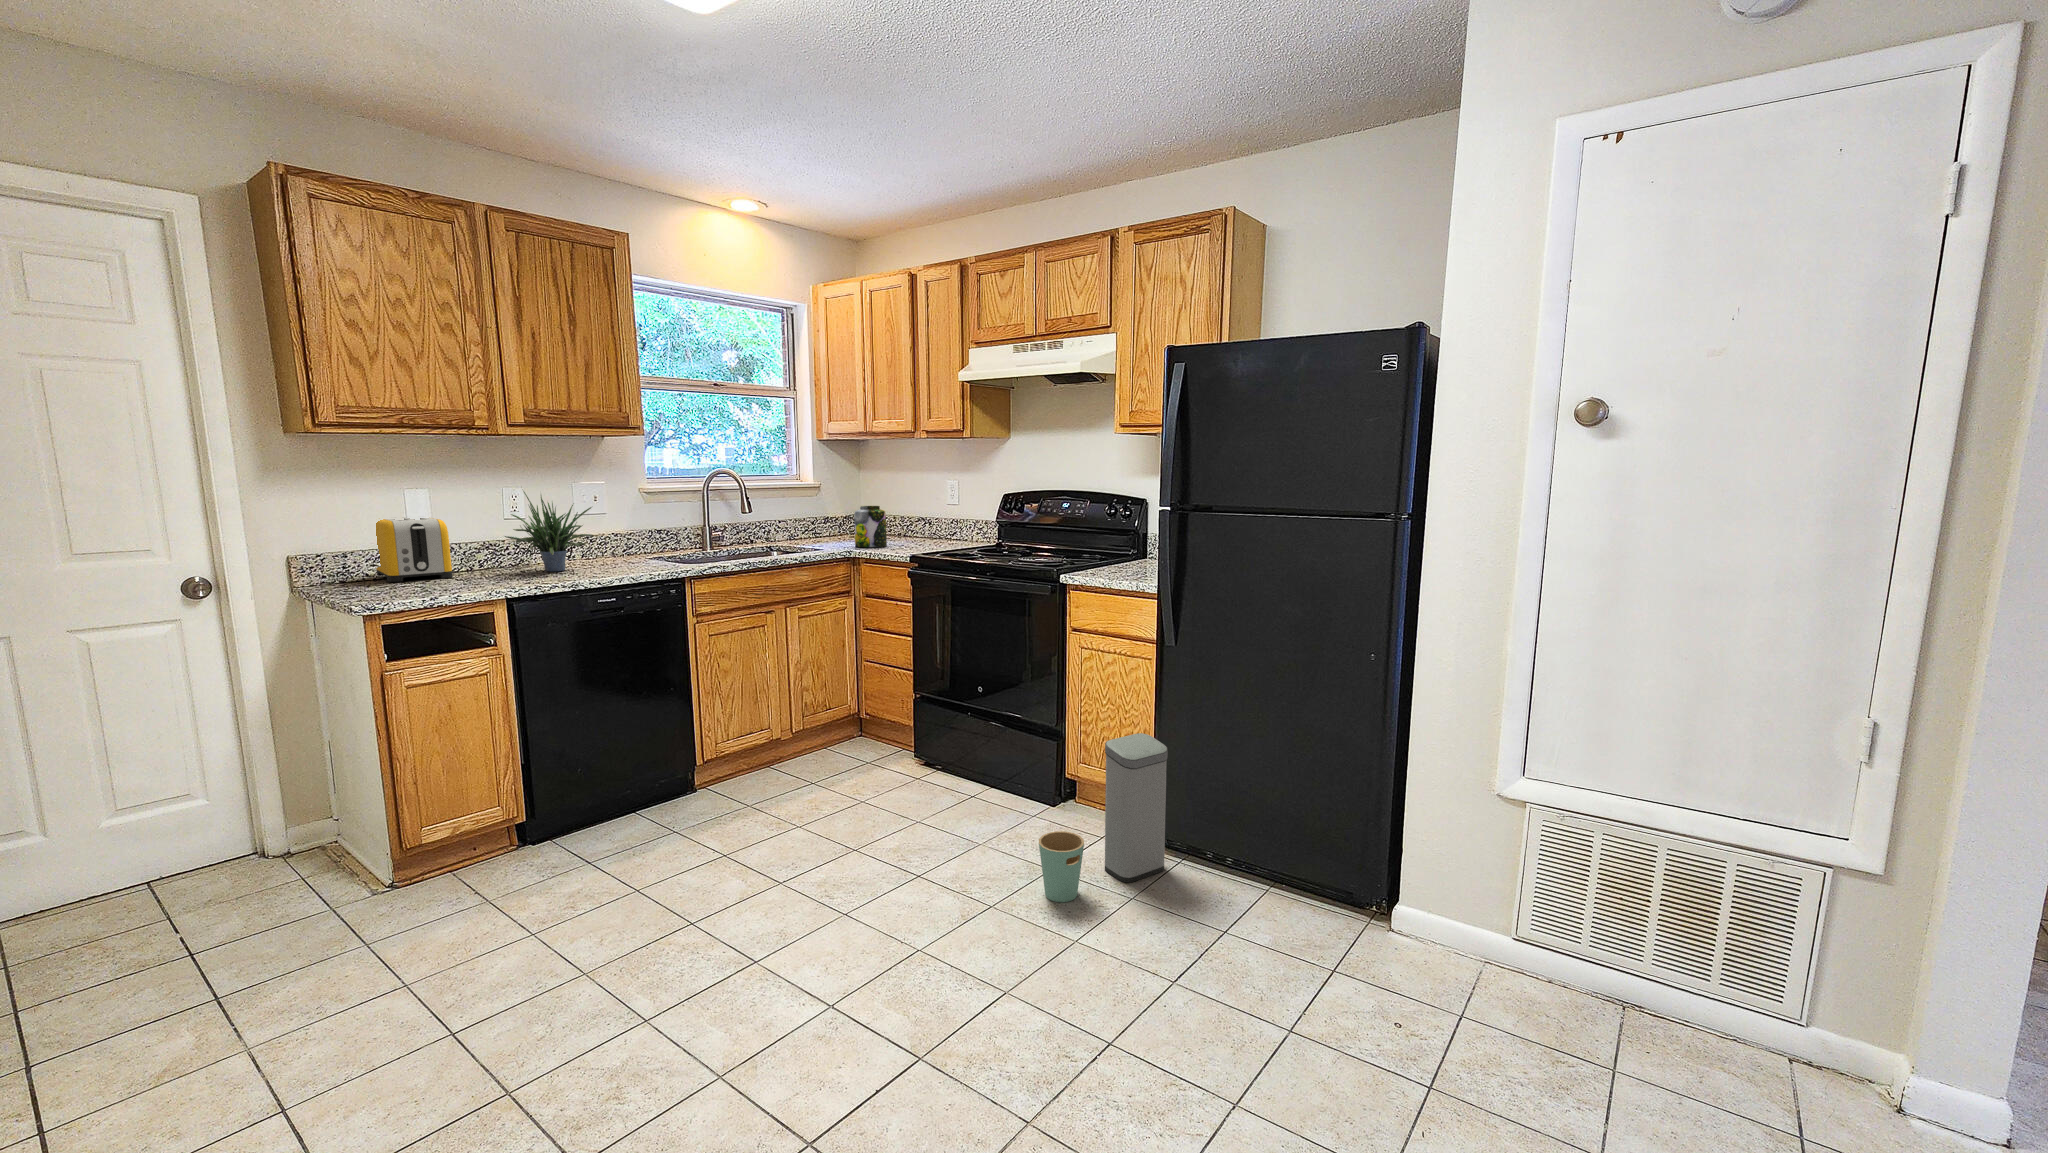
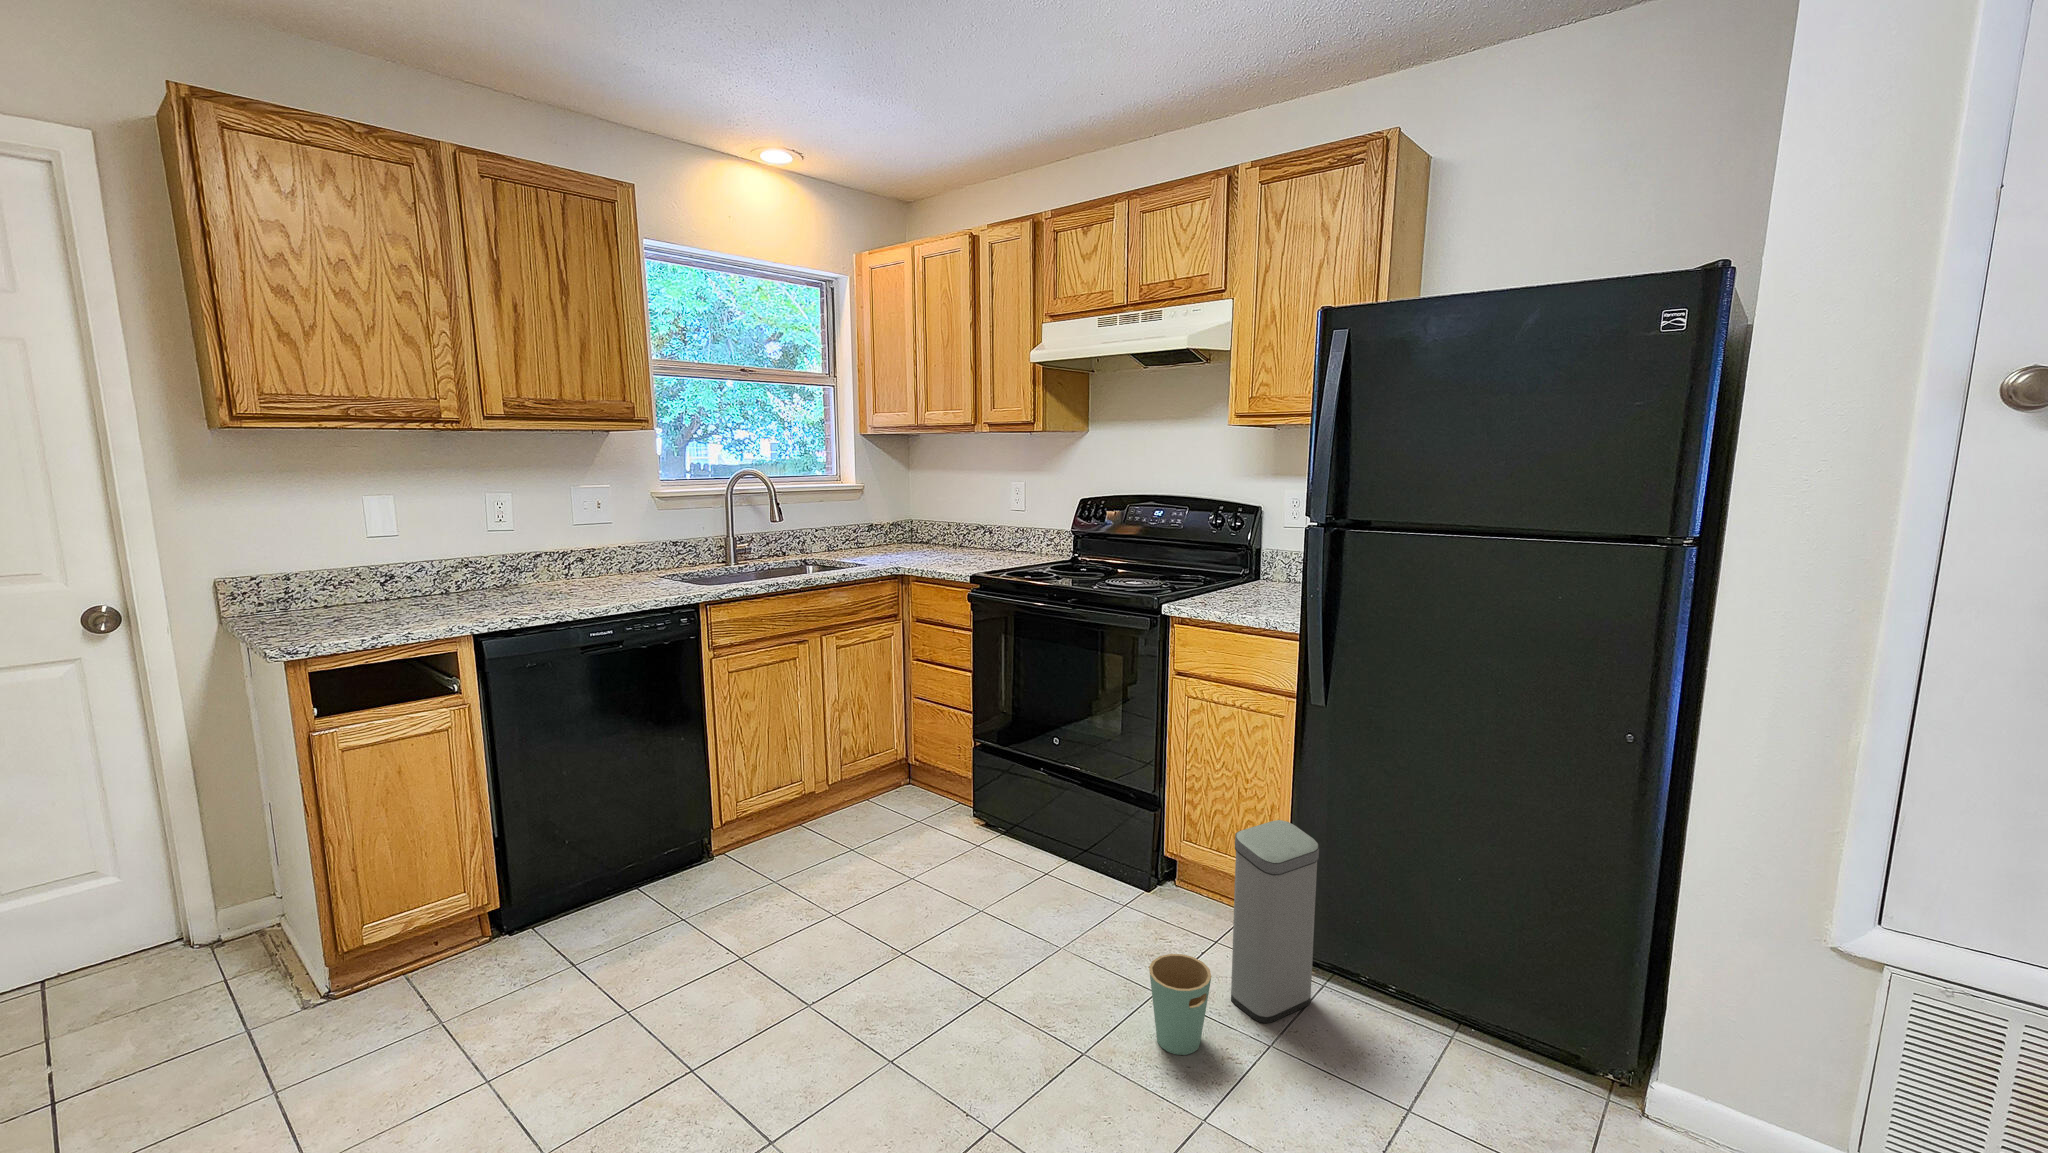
potted plant: present [505,491,593,572] -> none [480,491,588,595]
jar: present [854,506,887,547] -> none [902,511,940,561]
toaster: present [376,517,453,582] -> none [326,528,419,610]

